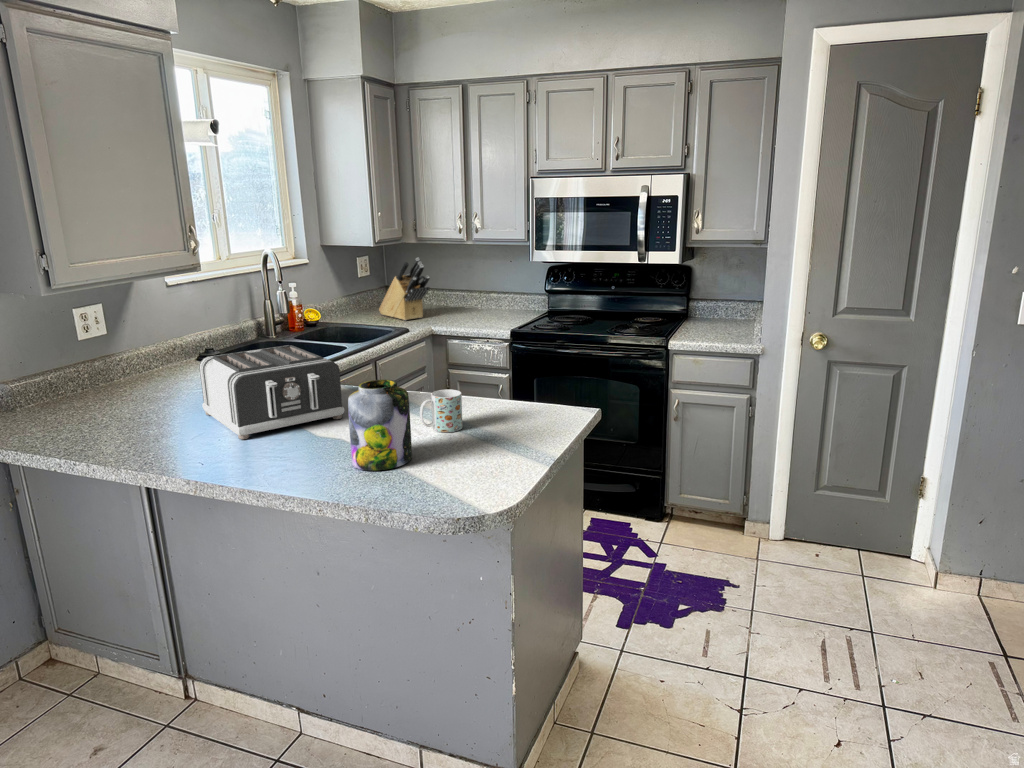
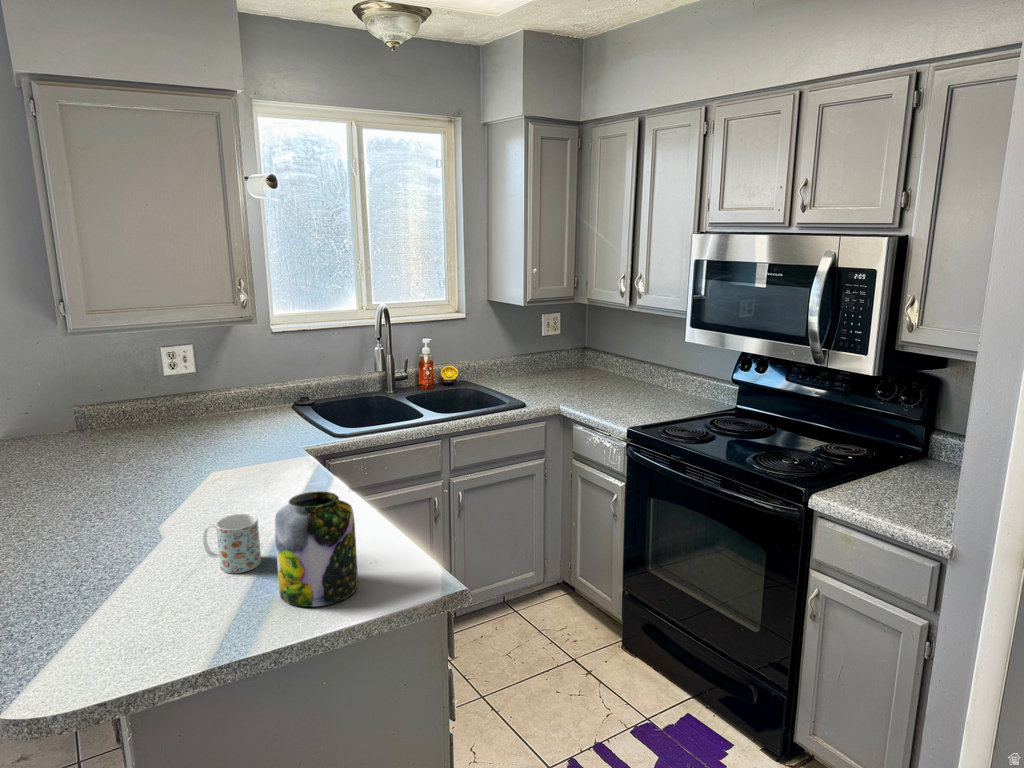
knife block: present [379,258,430,320] -> none [543,322,575,391]
toaster: present [199,345,344,439] -> none [81,416,250,515]
jar: present [348,380,412,471] -> present [275,491,358,607]

